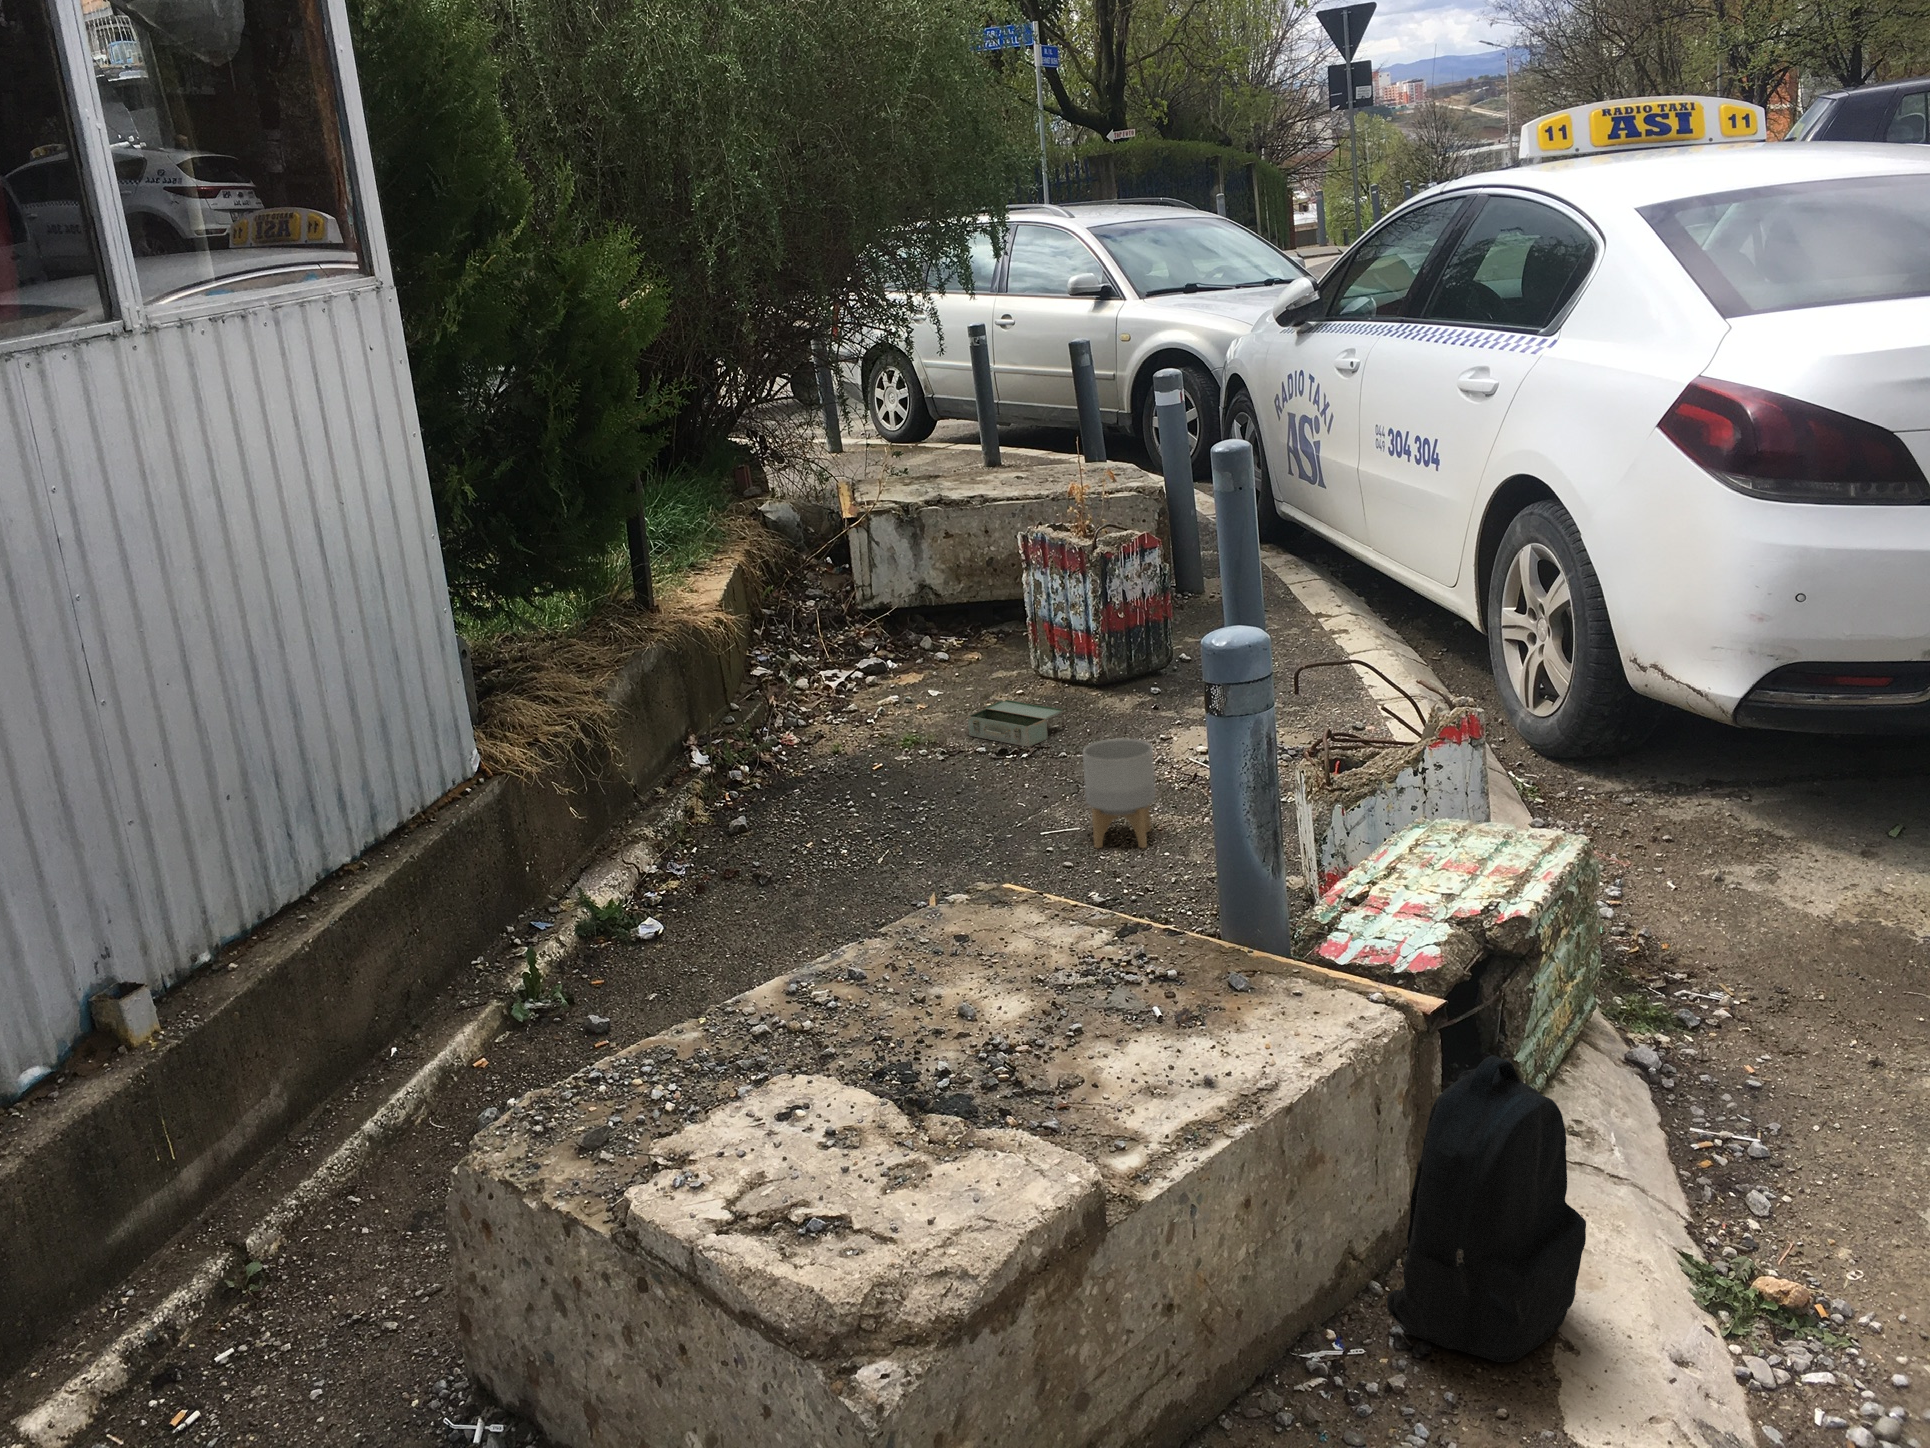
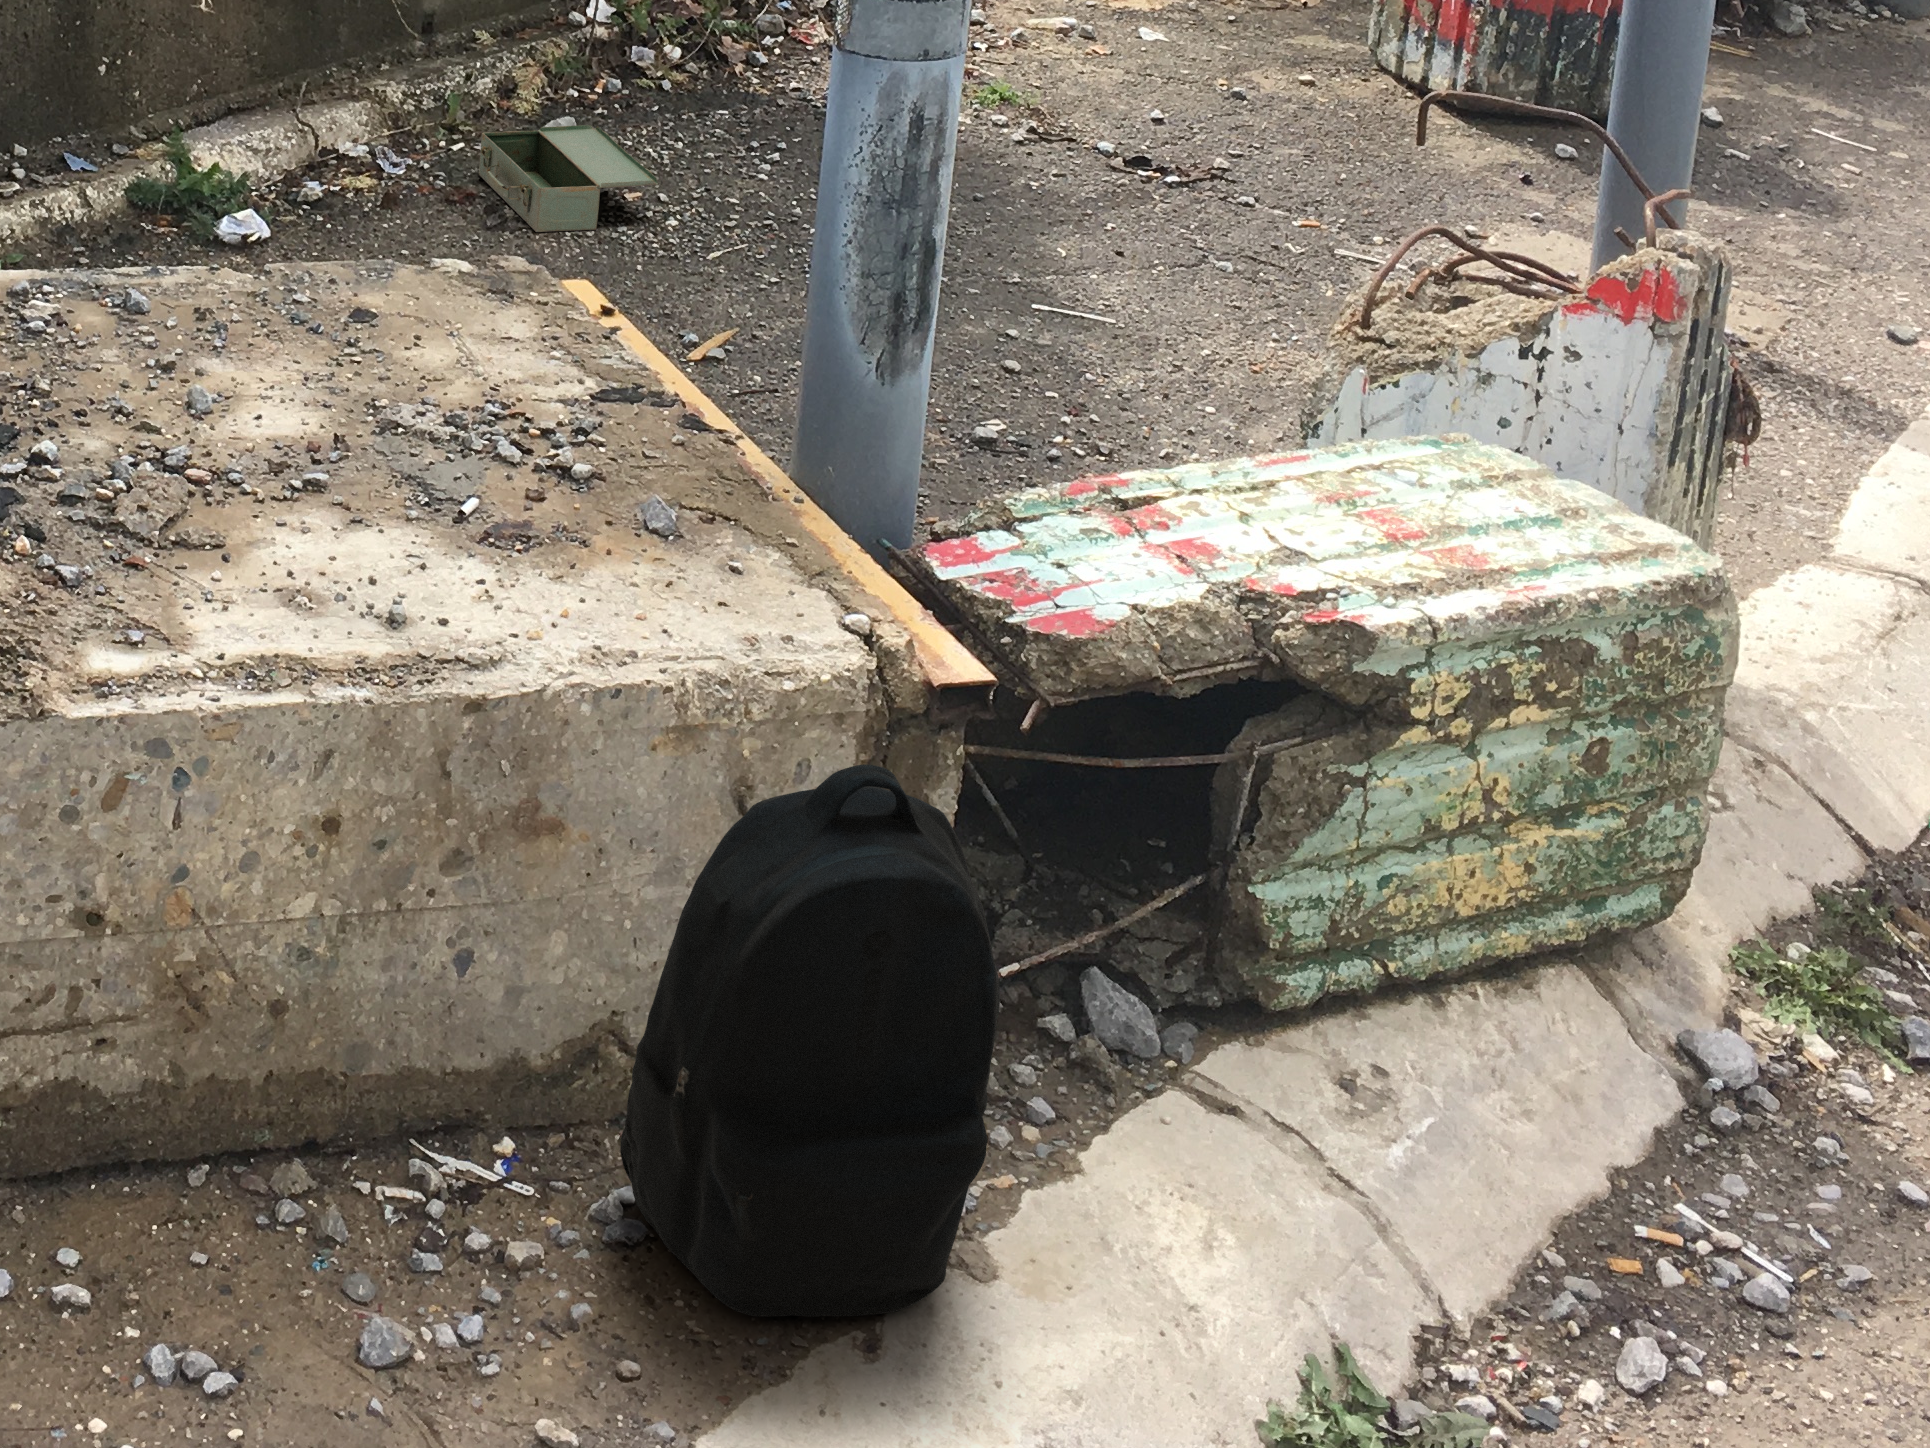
toolbox: present [968,700,1064,747] -> present [479,125,658,232]
planter: present [1083,738,1155,849] -> none [1095,161,1258,385]

